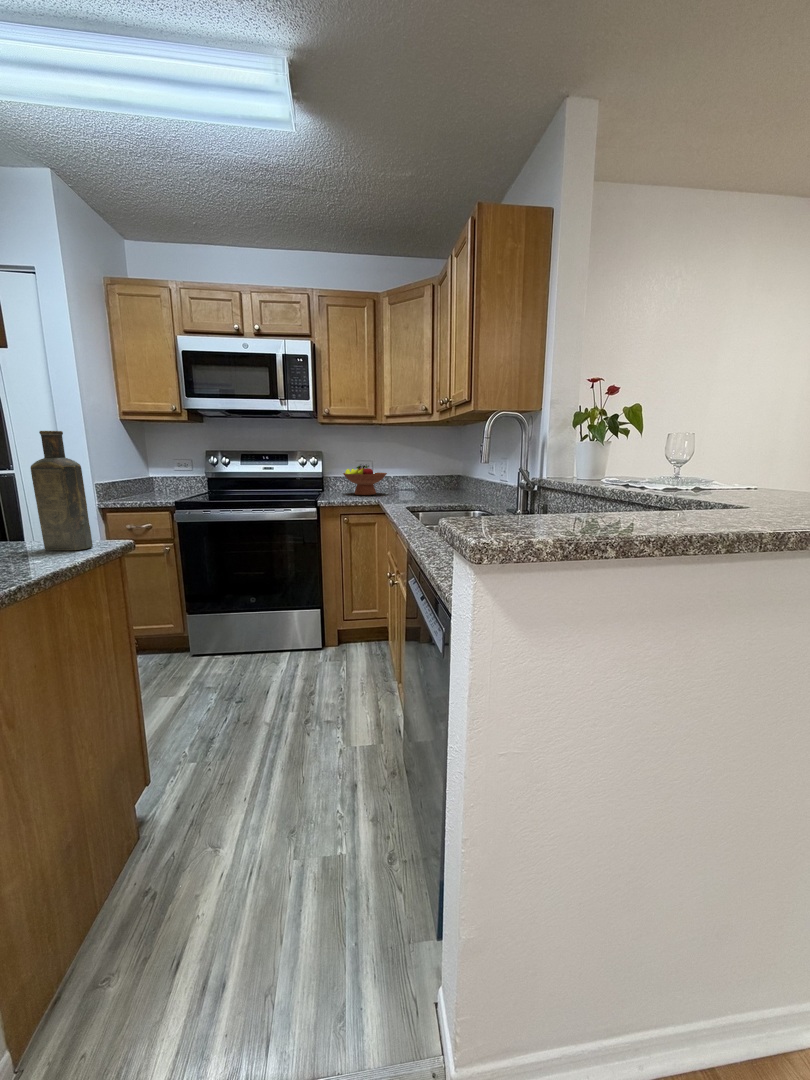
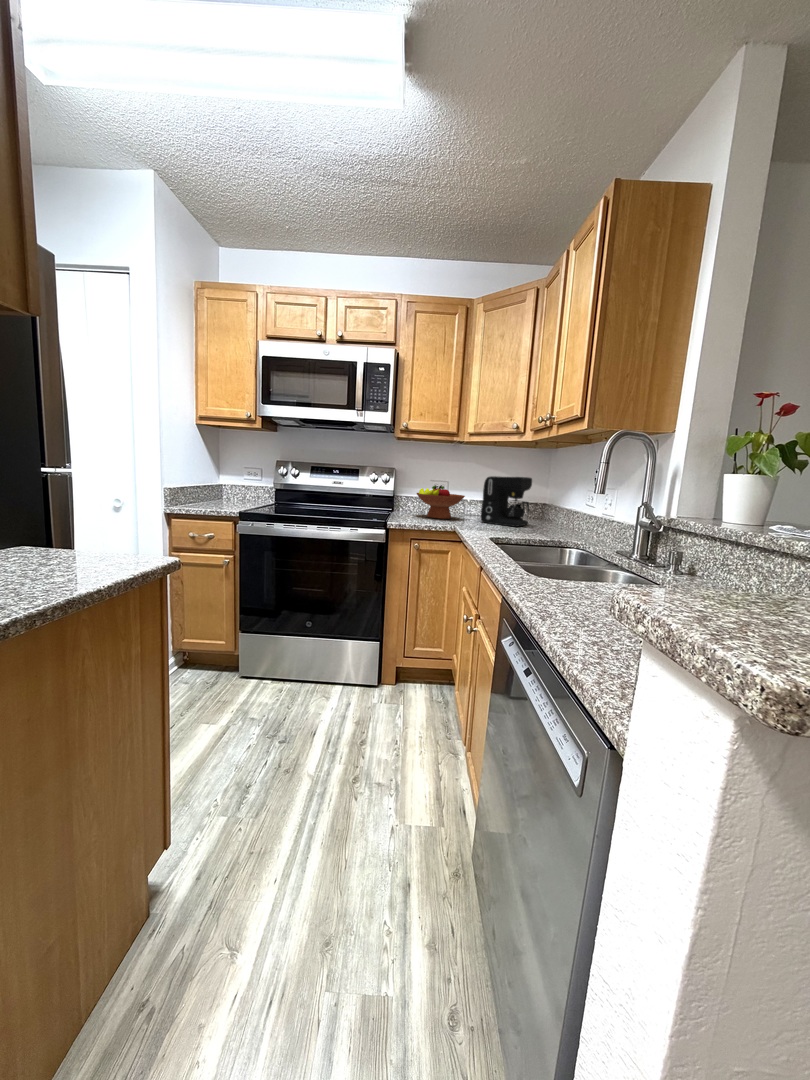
bottle: present [31,431,93,550] -> none [75,426,133,567]
coffee maker: none [402,453,444,497] -> present [481,476,532,527]

